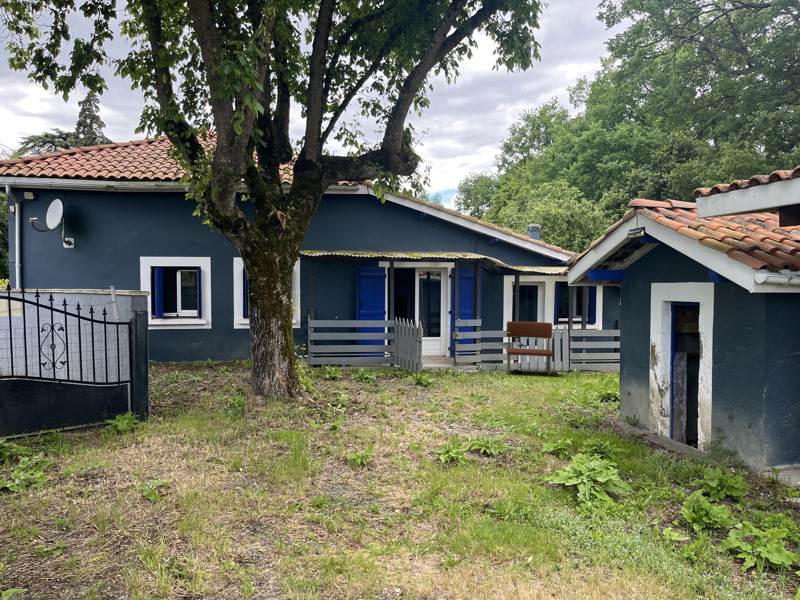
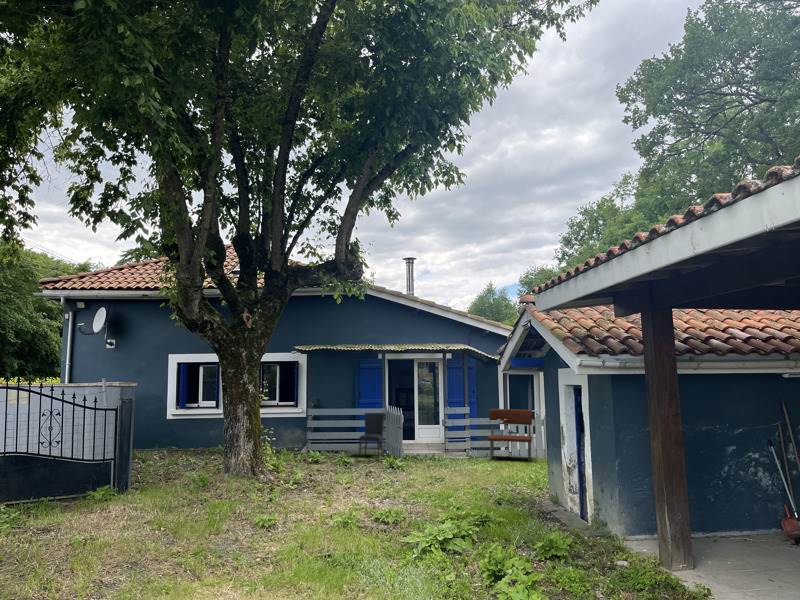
chair: none [369,324,395,373] -> present [359,413,385,458]

